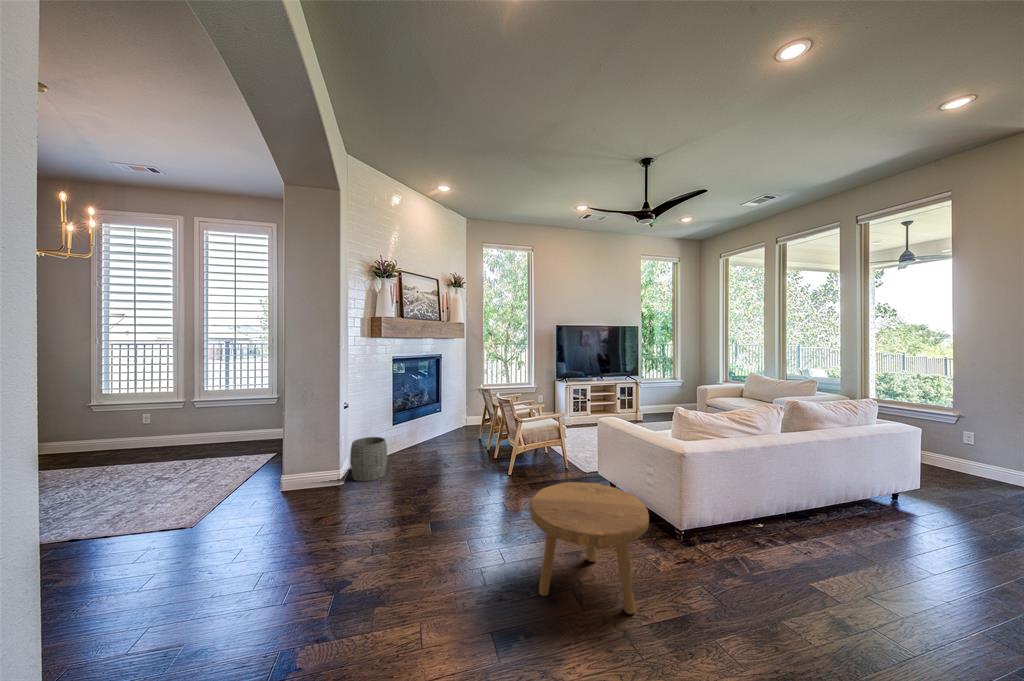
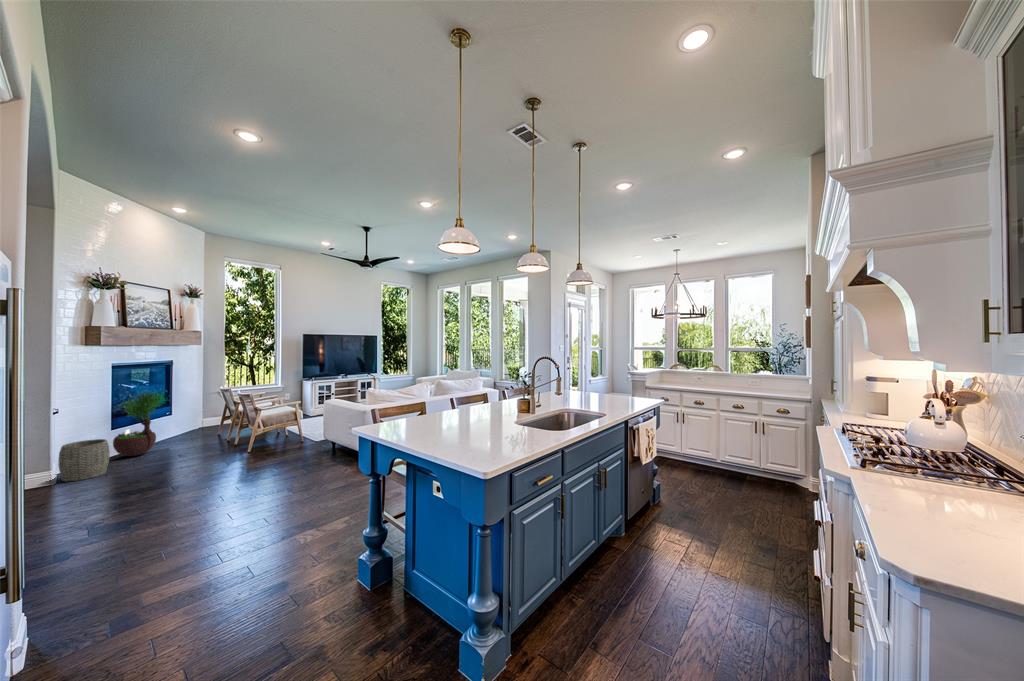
potted tree: none [394,382,437,456] -> present [113,392,165,456]
footstool: present [530,482,649,614] -> none [258,435,336,501]

